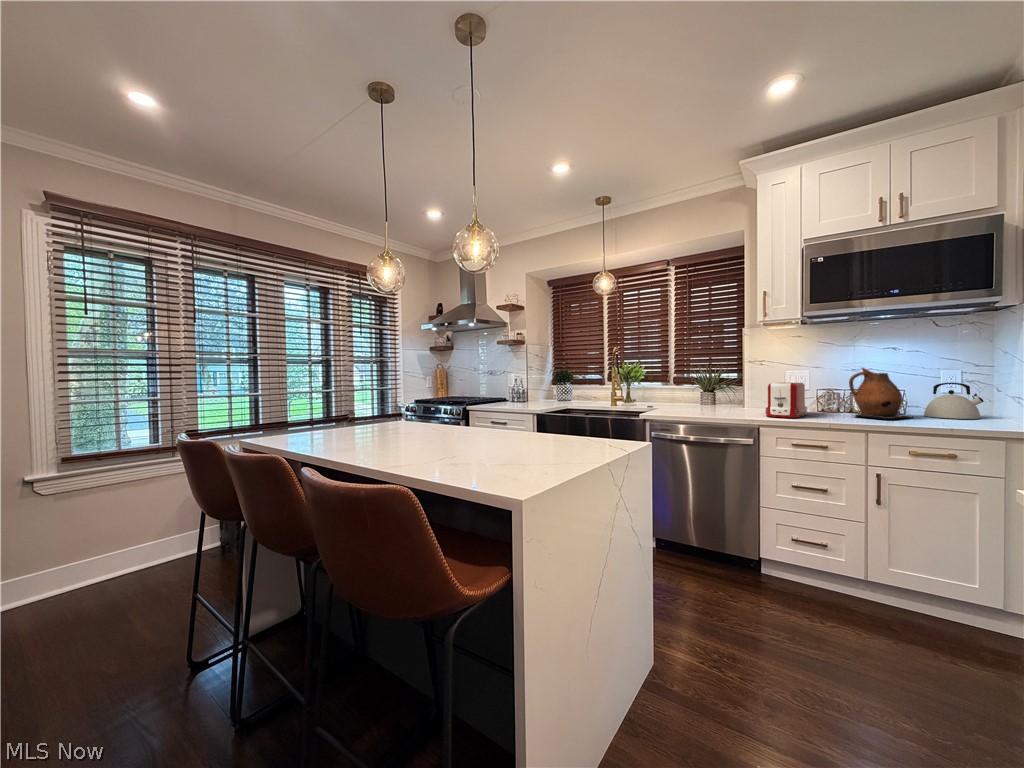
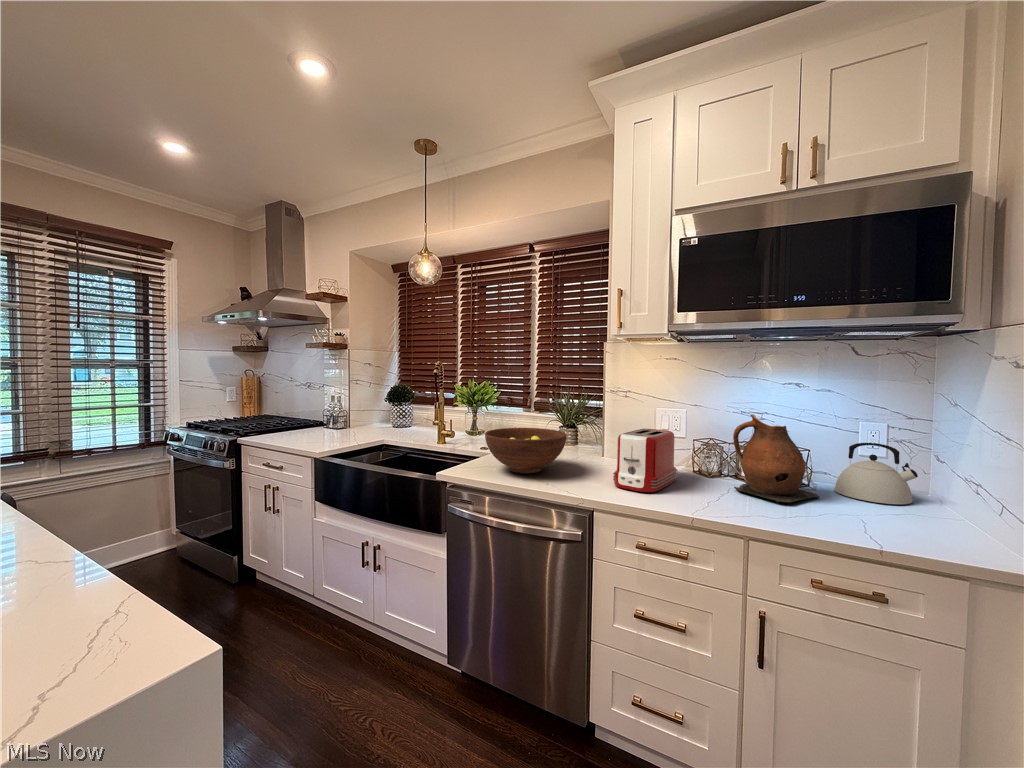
fruit bowl: none [668,388,726,414] -> present [485,428,567,473]

